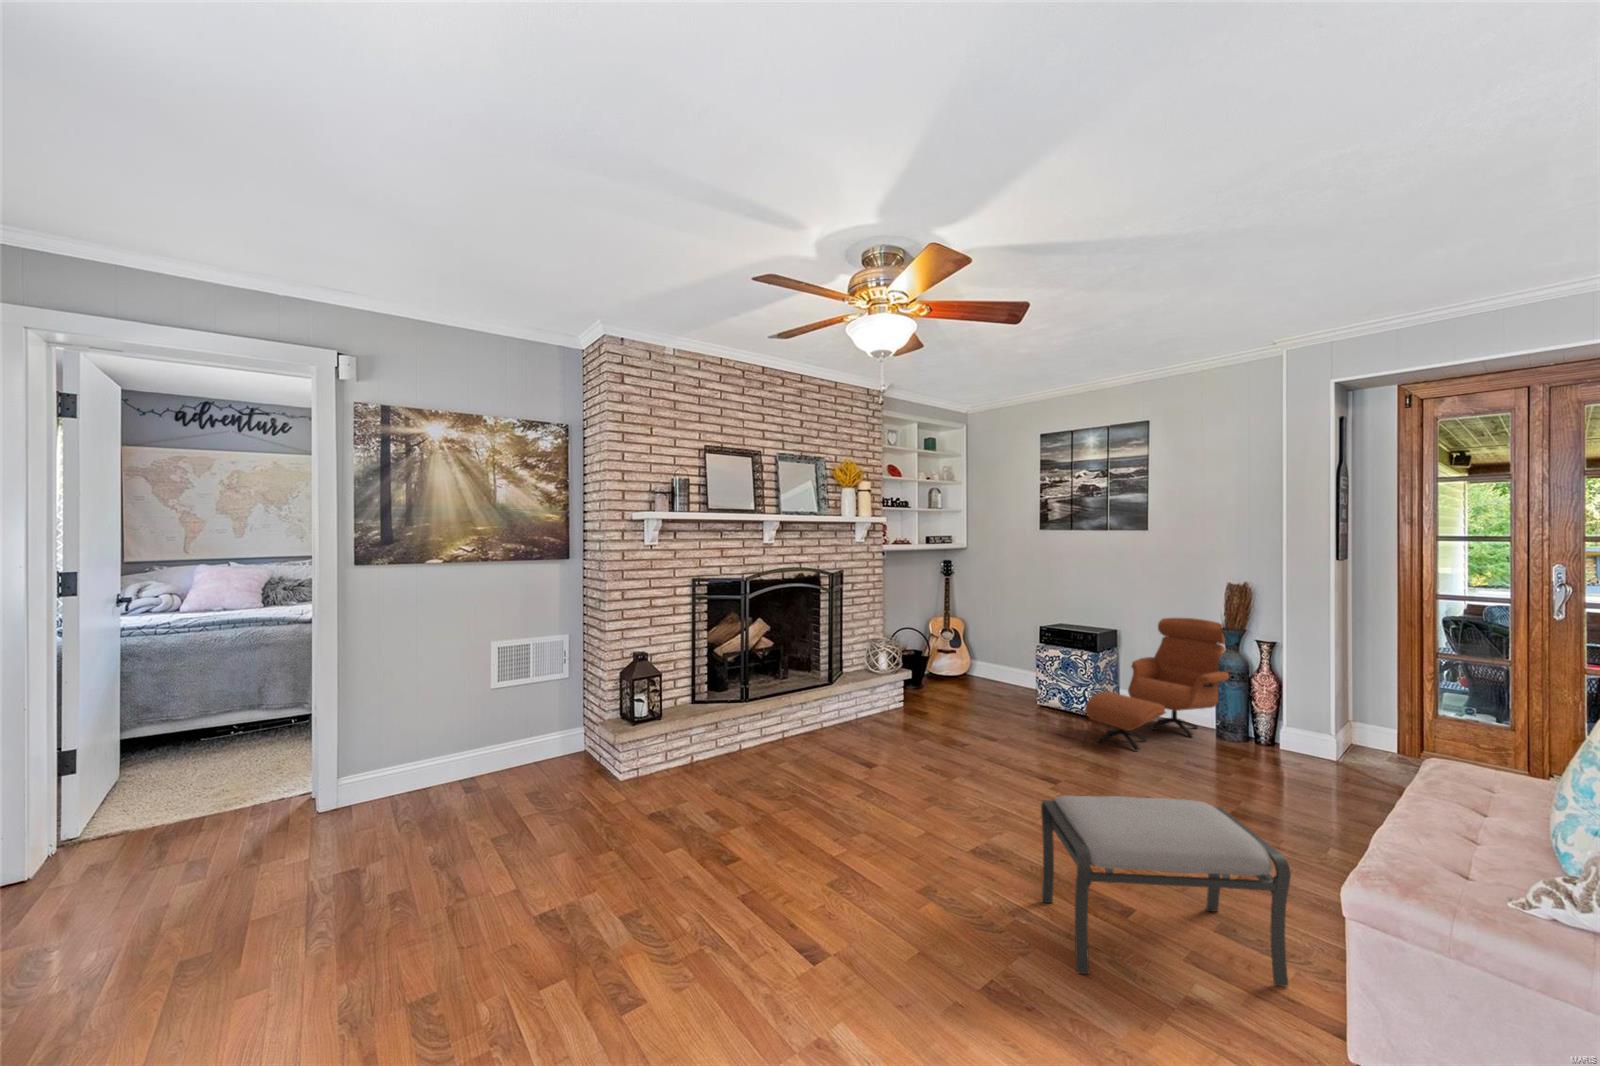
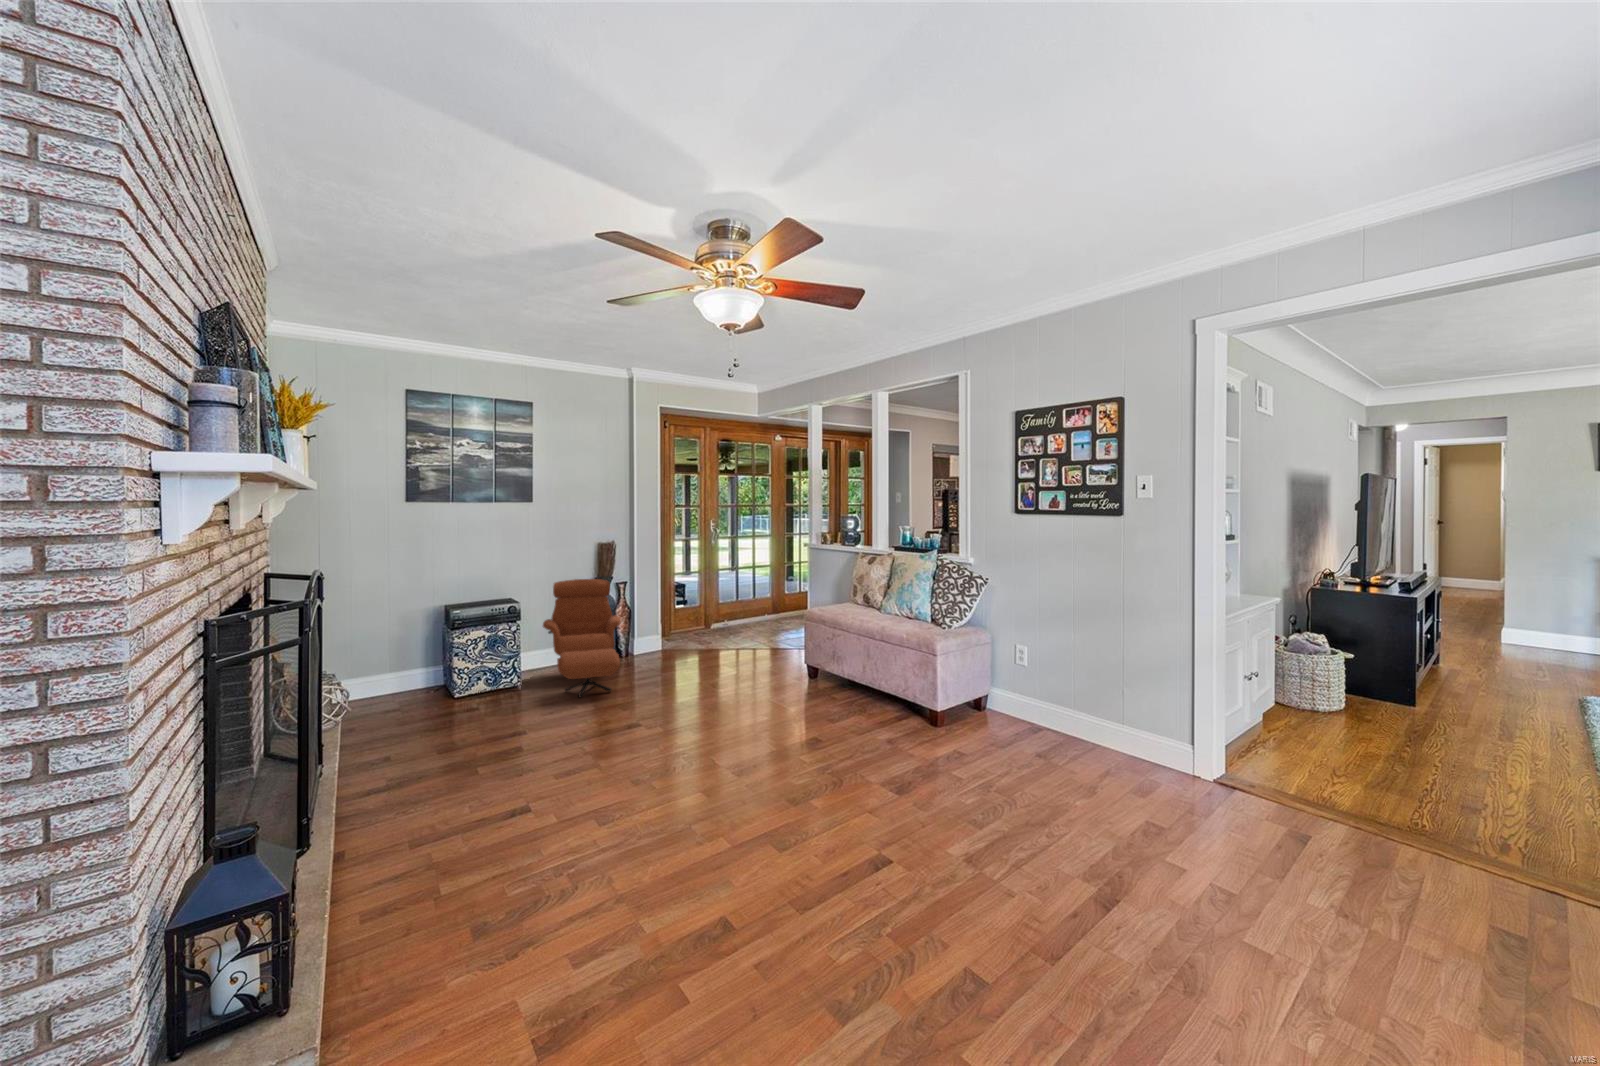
ottoman: present [1041,796,1291,986] -> none [811,662,898,774]

